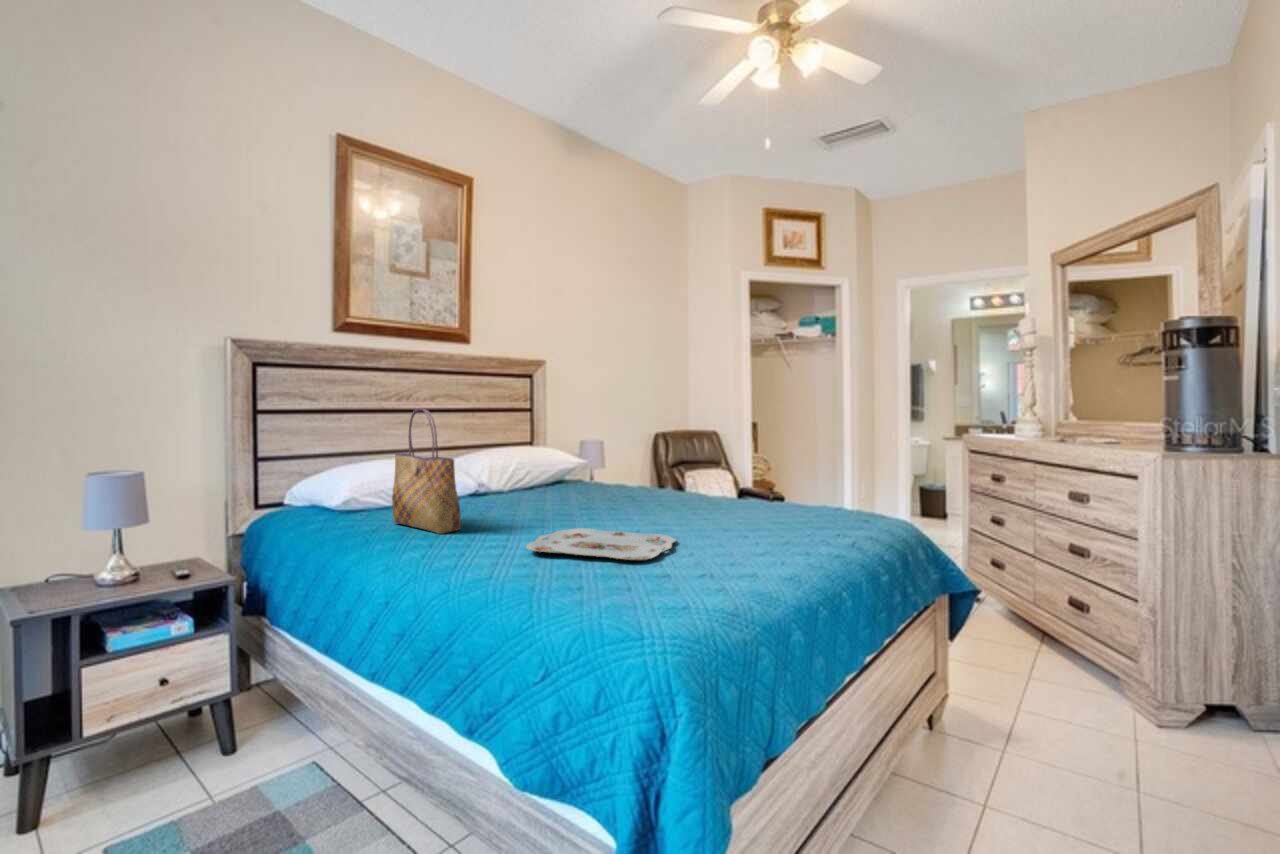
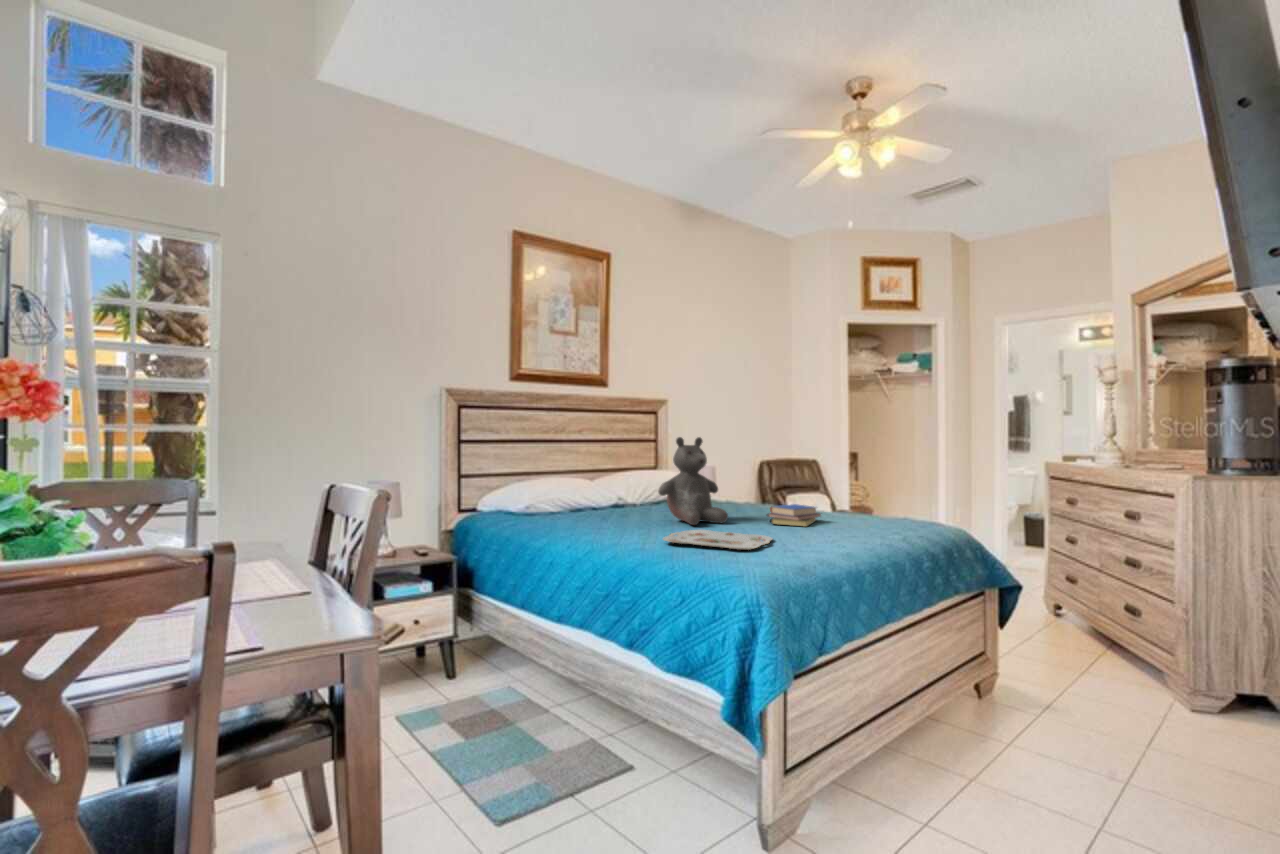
teddy bear: none [526,405,617,521] -> present [658,437,728,525]
tote bag: present [392,408,461,534] -> none [561,439,612,531]
book: none [665,489,733,518] -> present [767,504,821,527]

